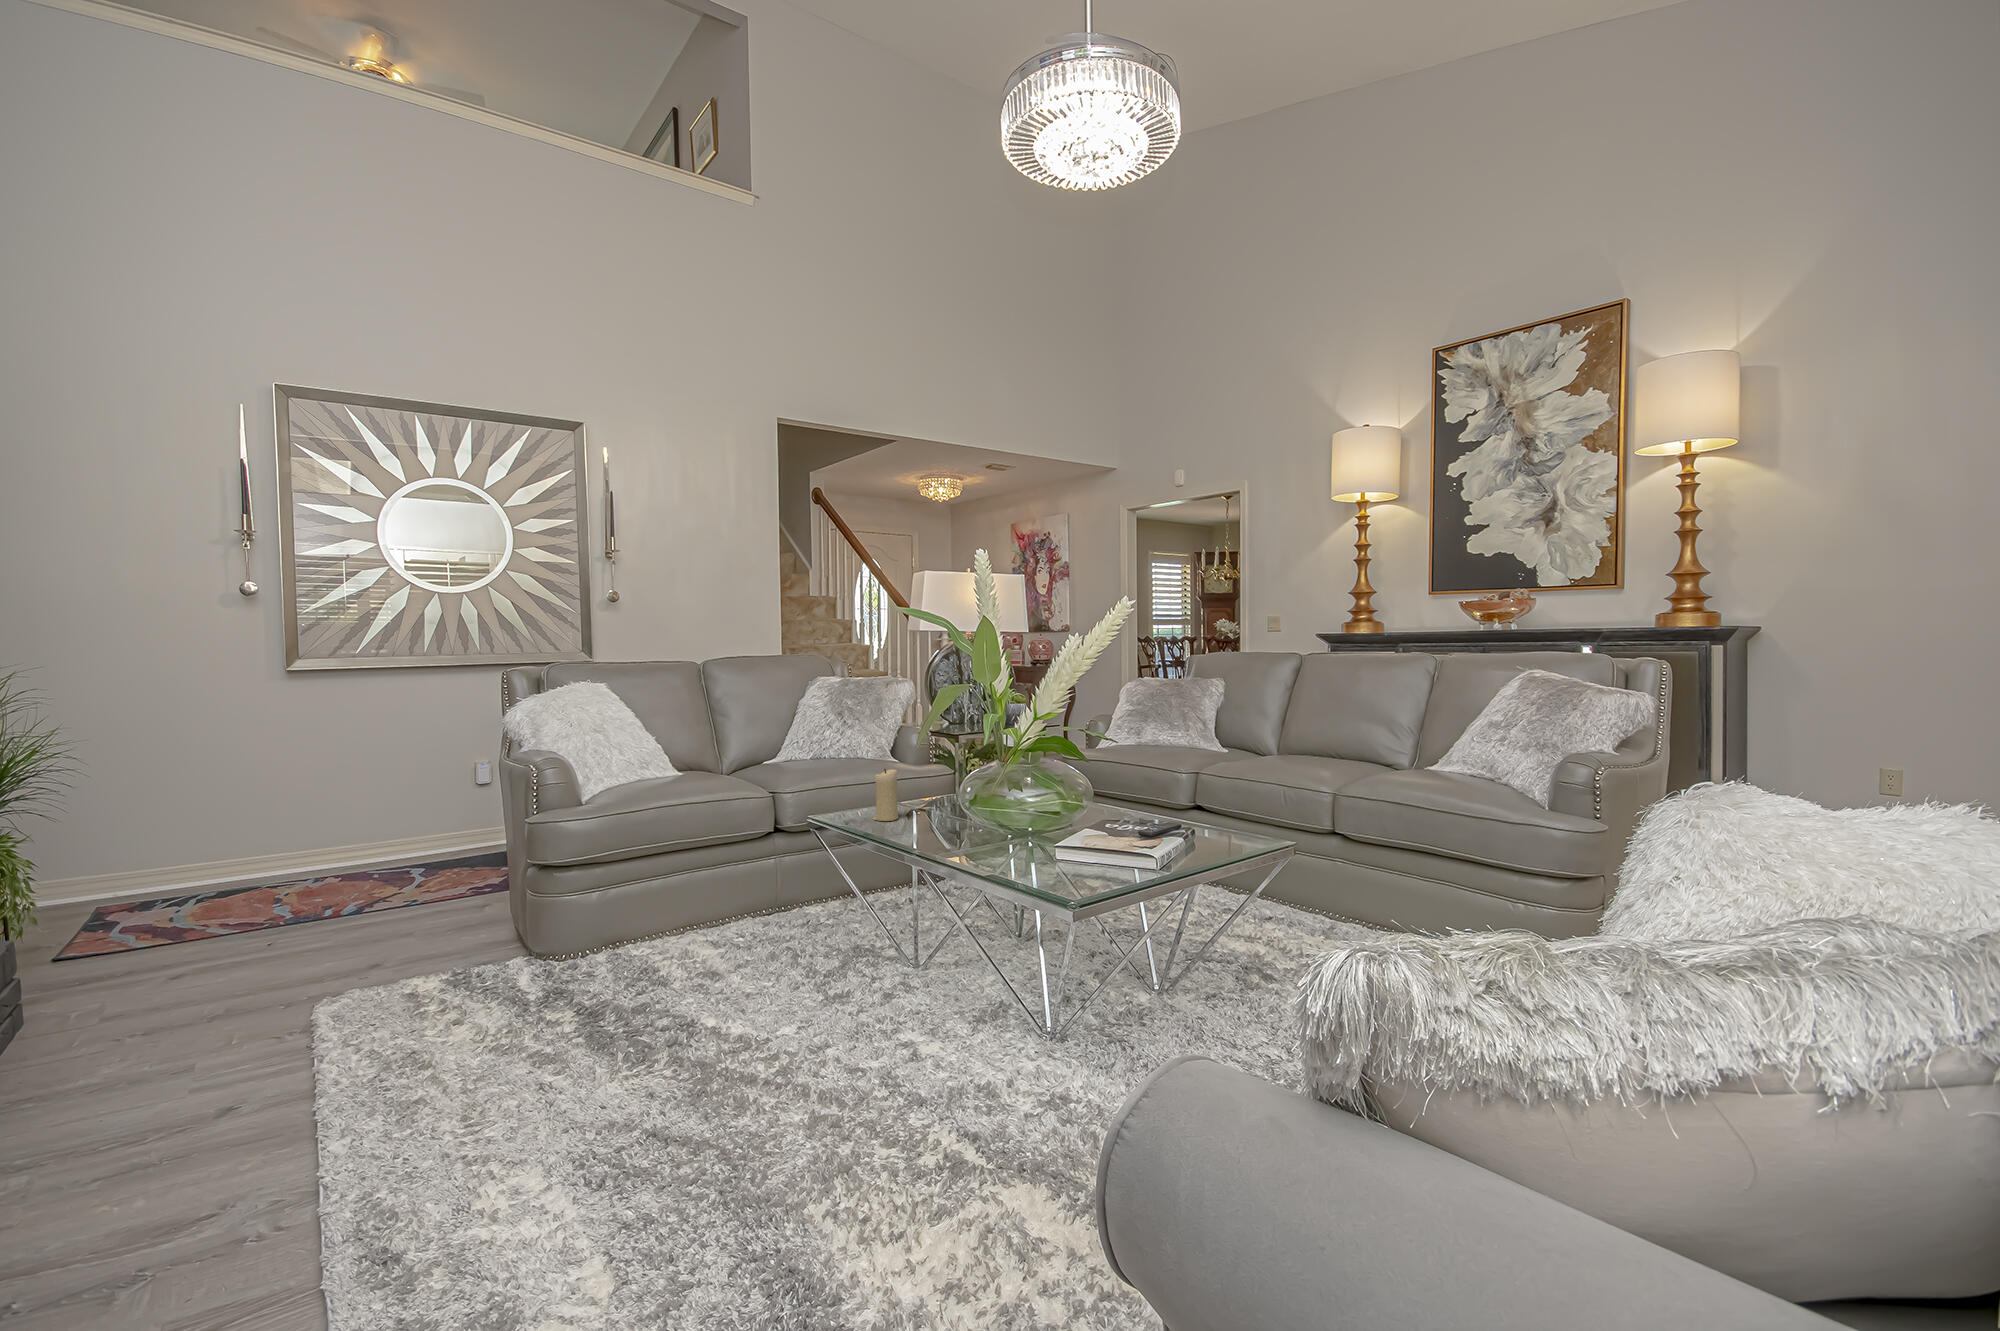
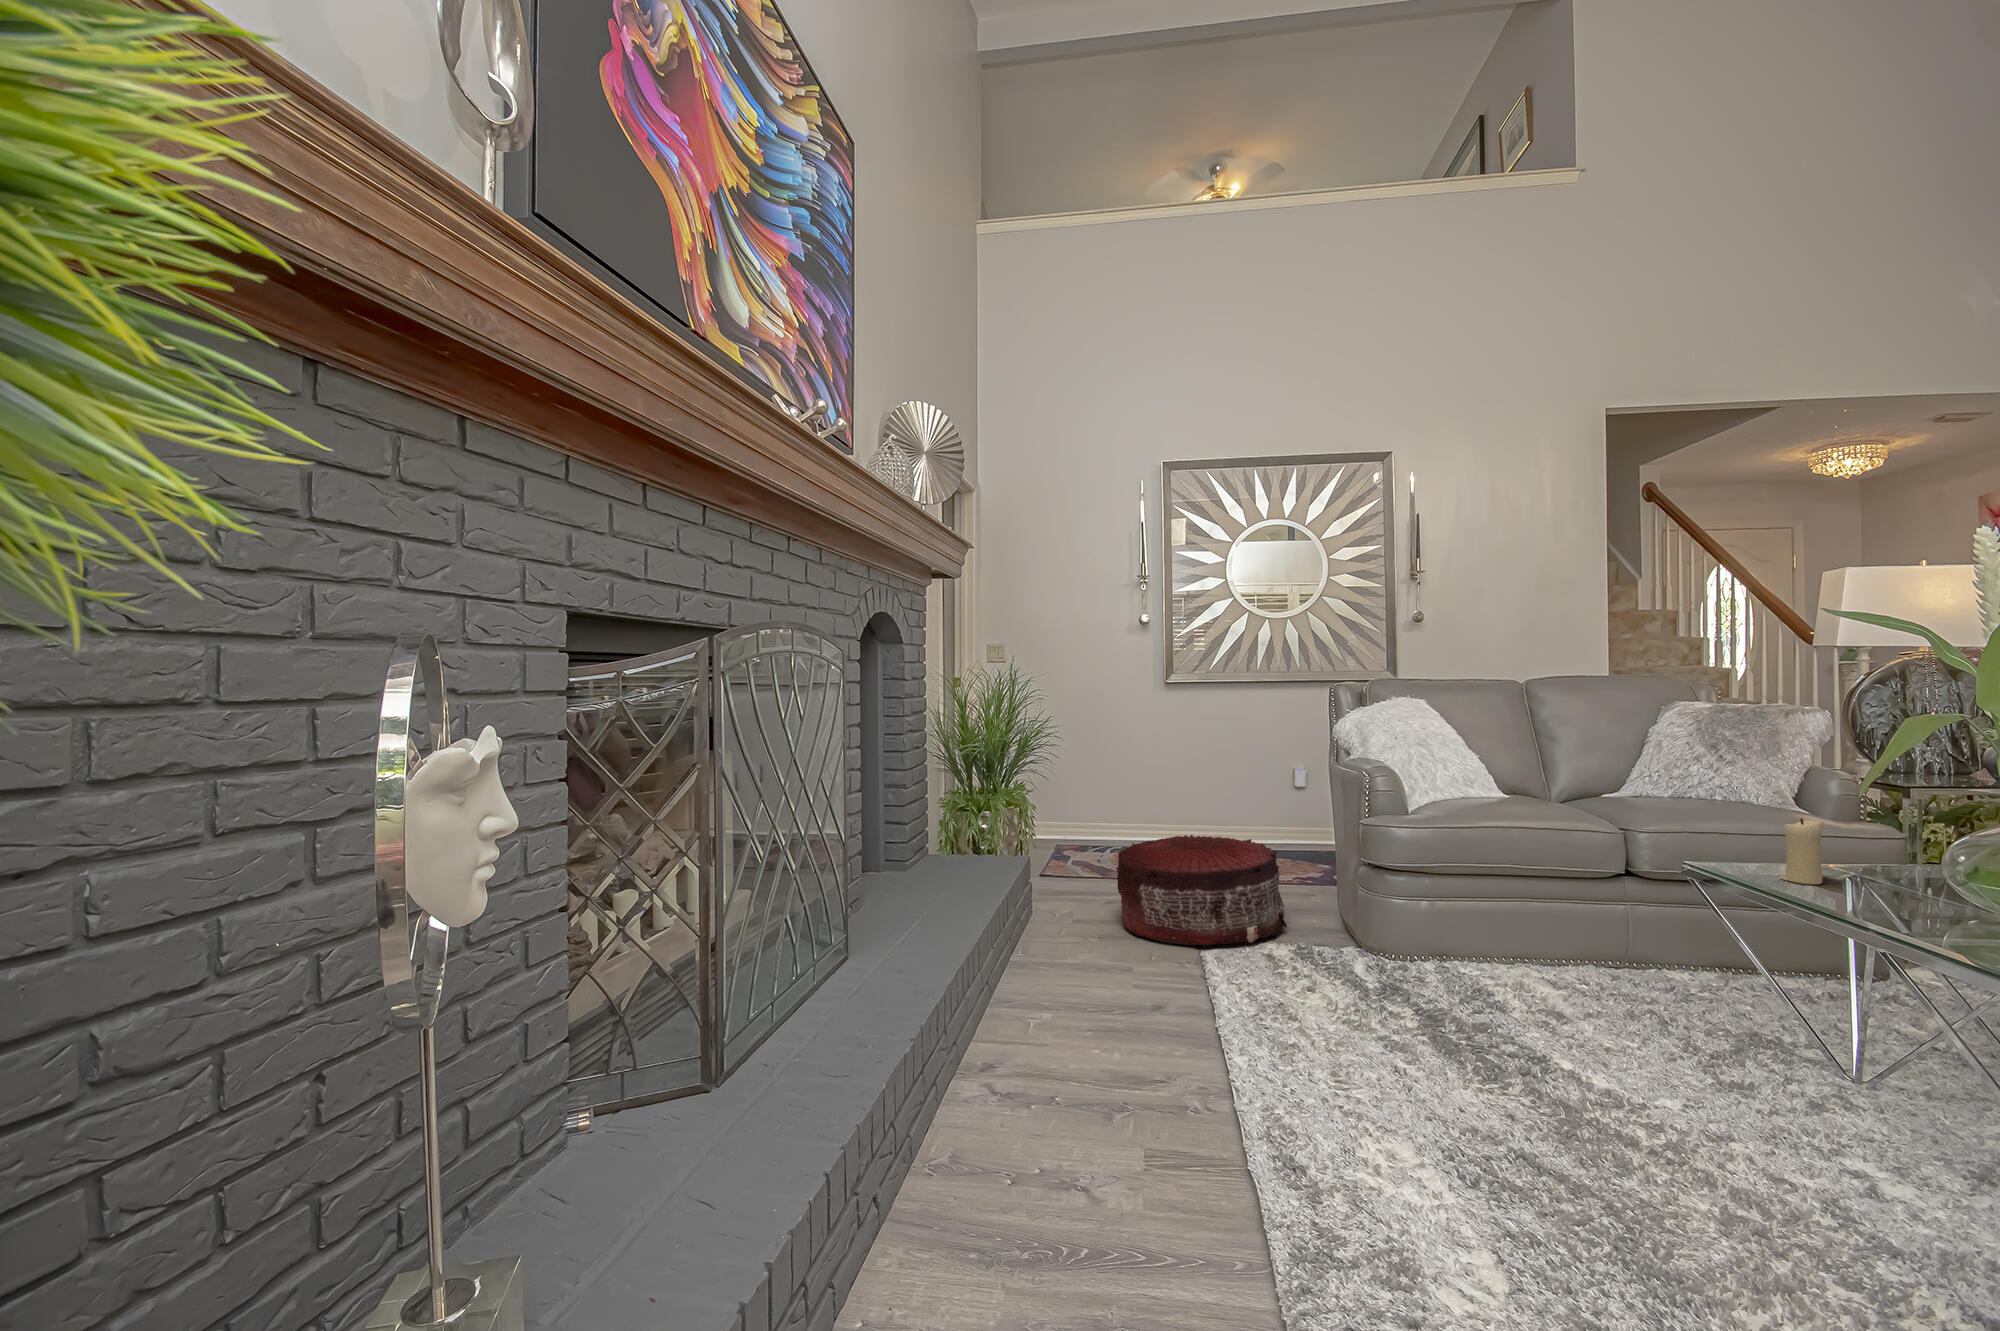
pouf: none [183,857,442,1014] -> present [1116,835,1287,946]

